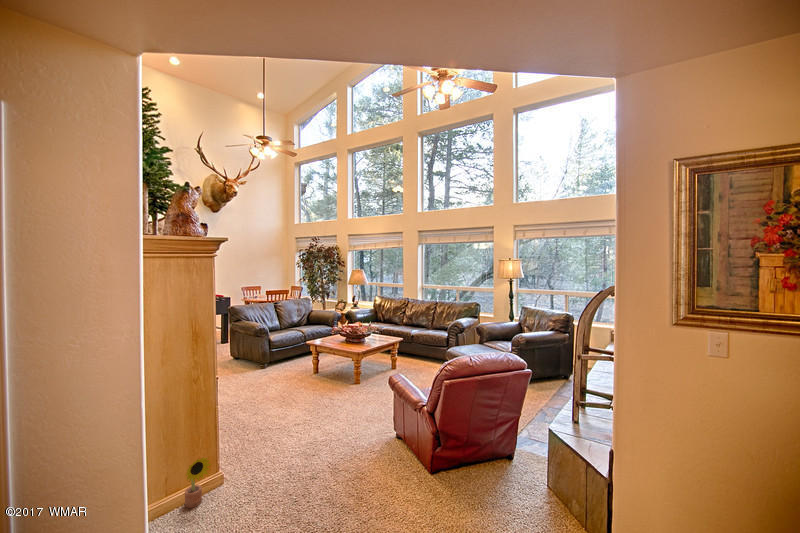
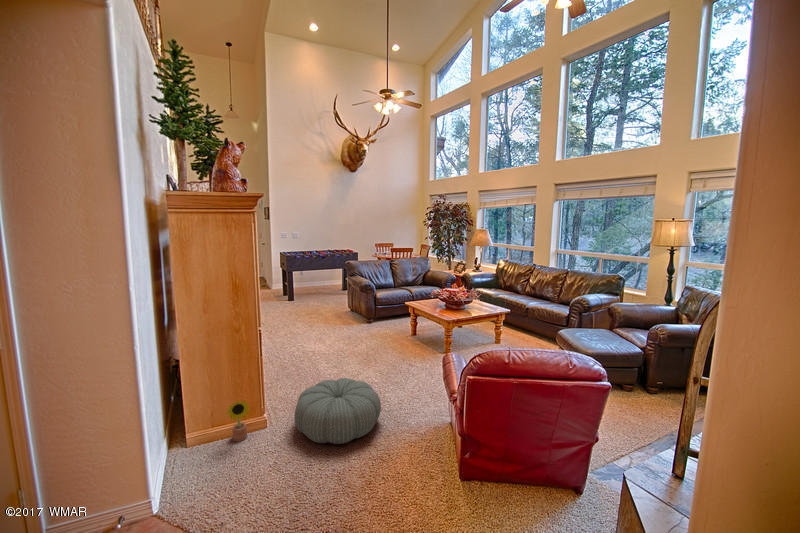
pouf: none [252,416,339,483] -> present [294,378,381,444]

